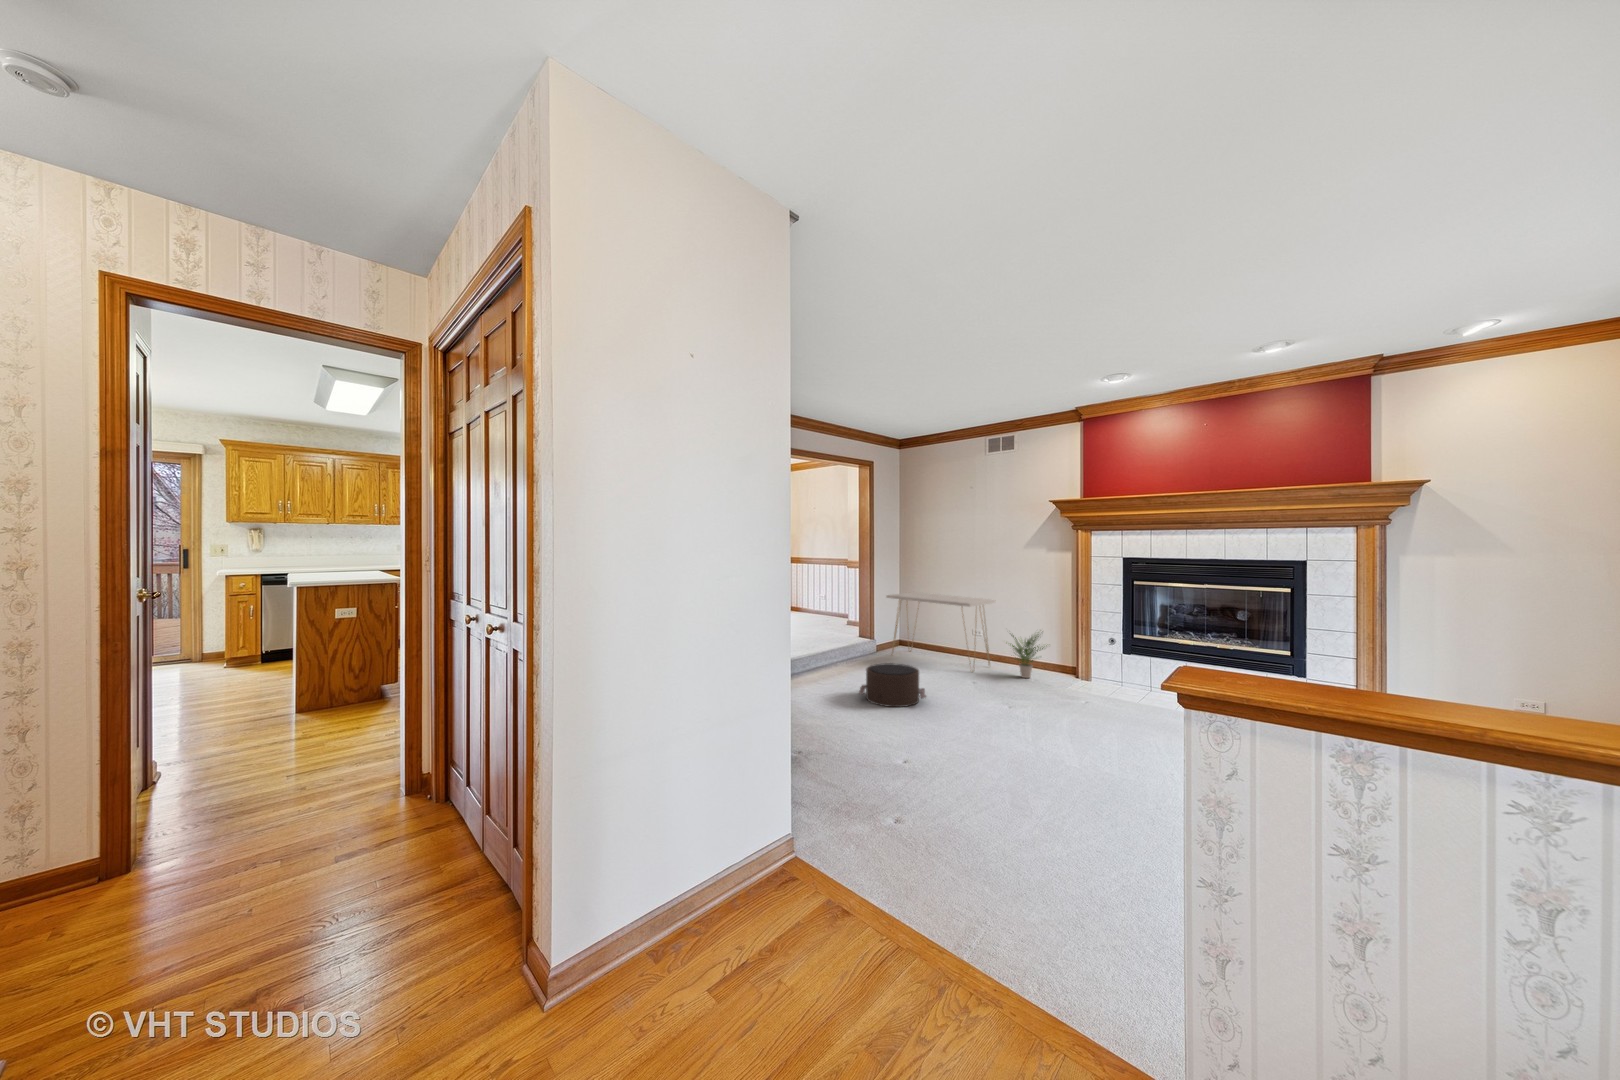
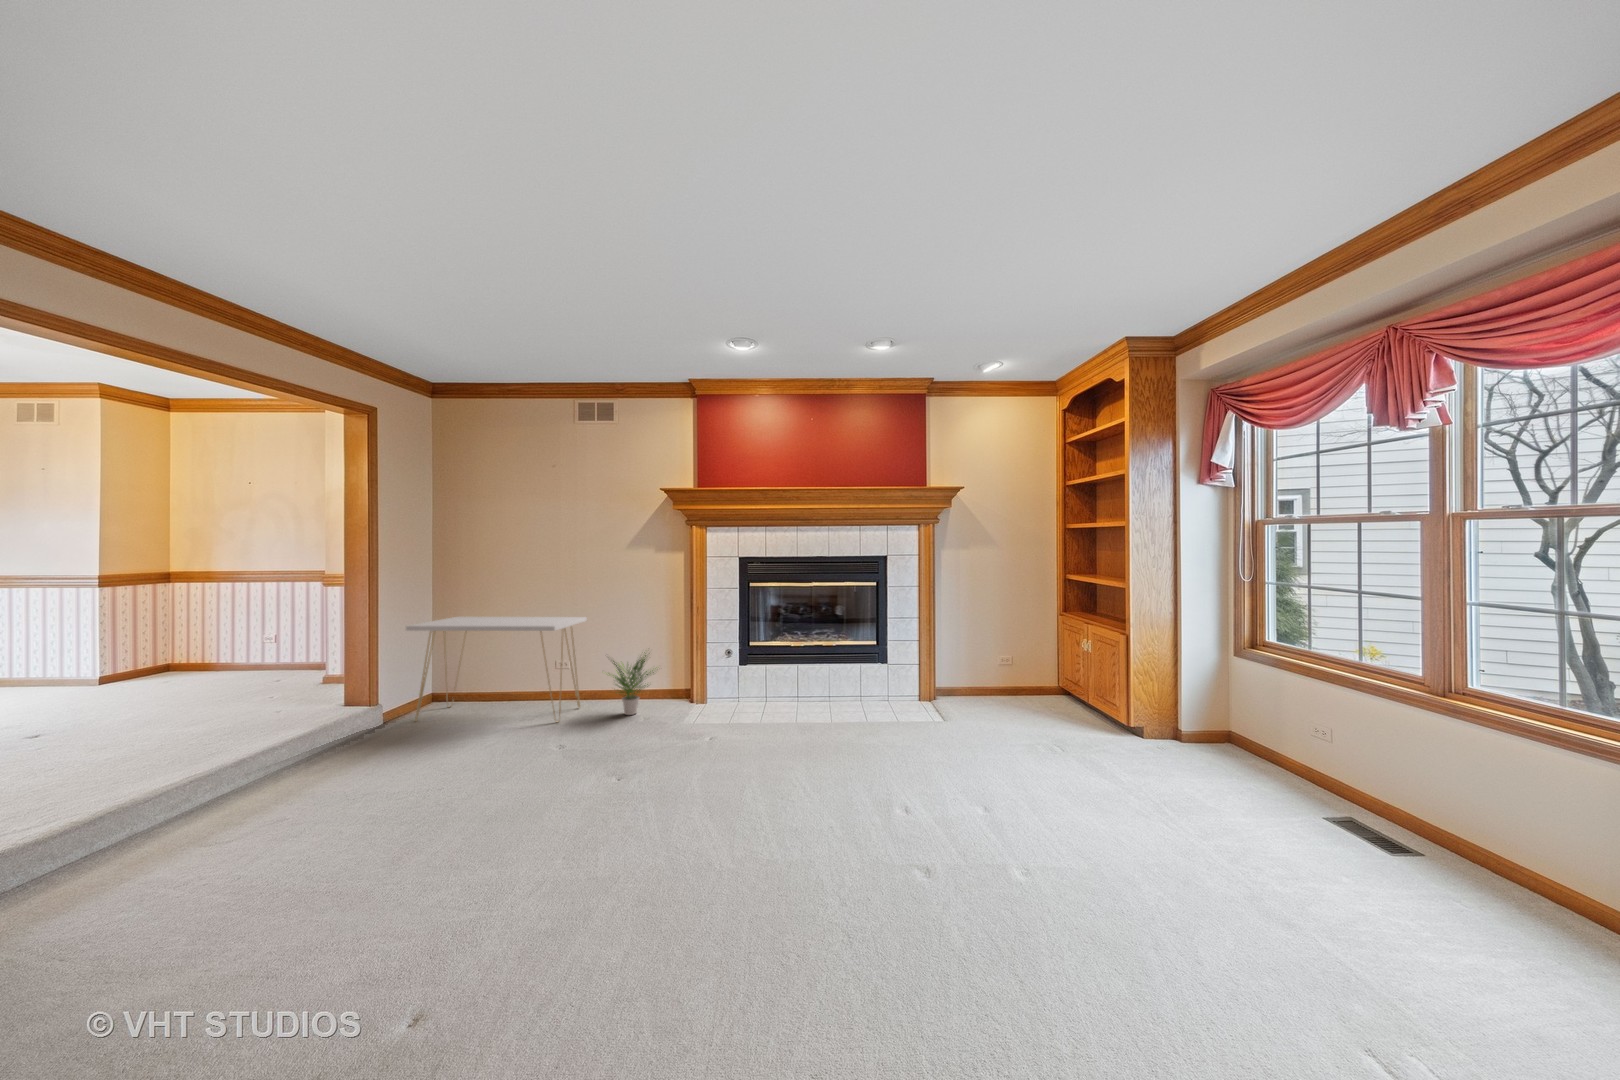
pouf: present [859,663,926,707] -> none [339,746,495,845]

